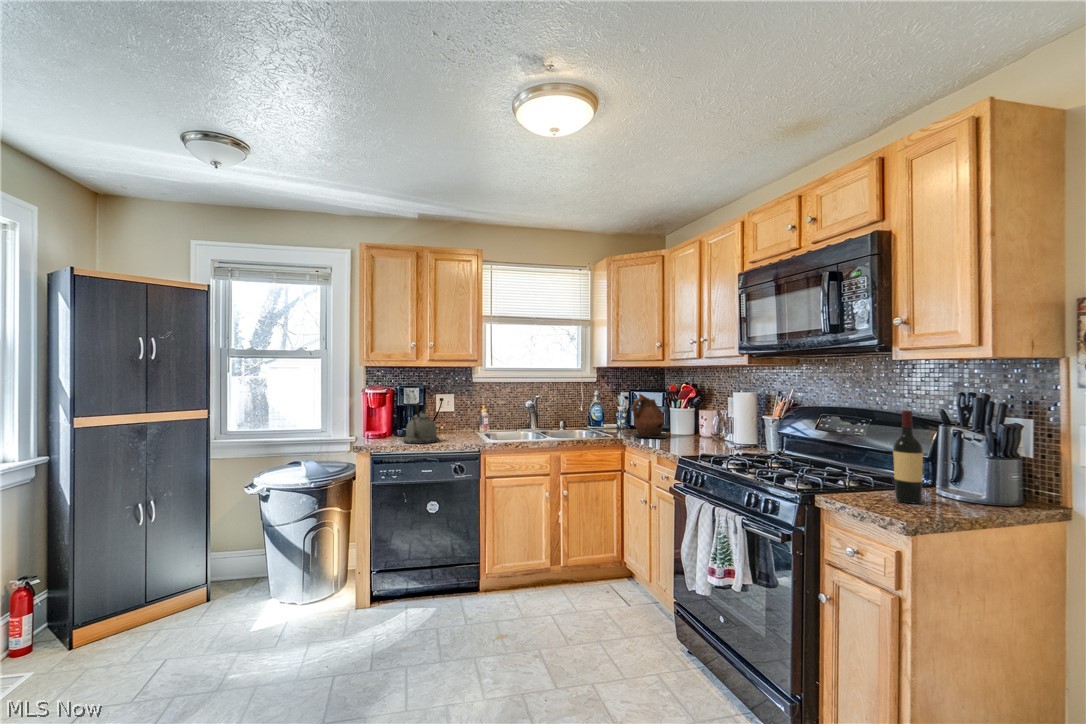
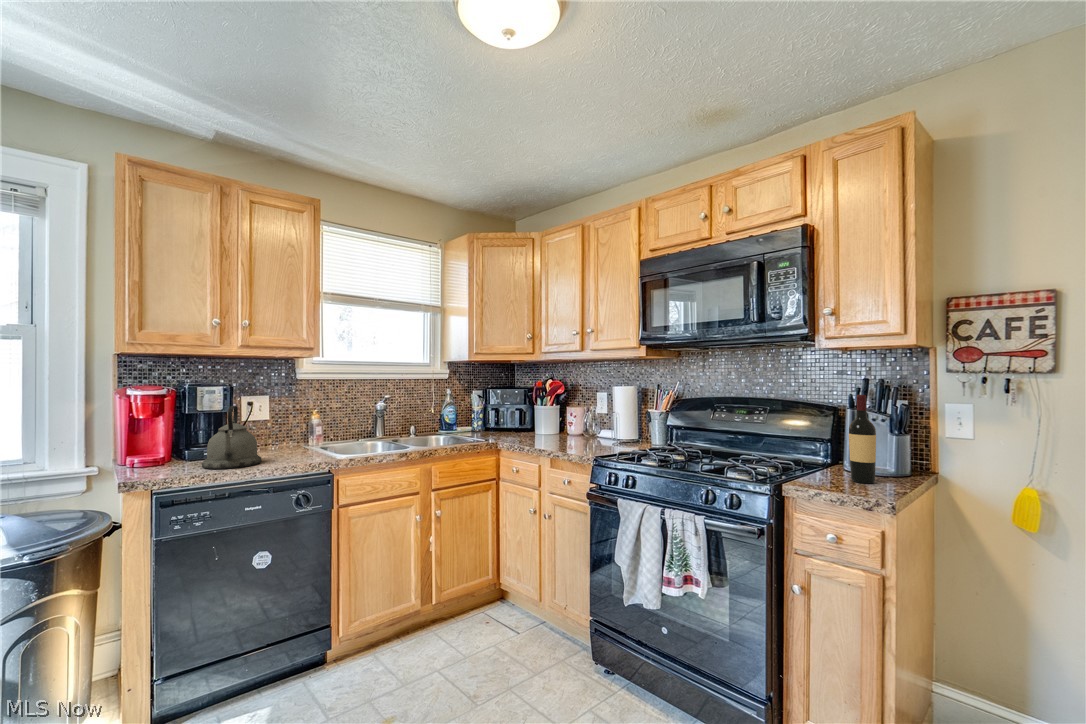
ceramic pitcher: present [632,394,666,438] -> none [502,390,544,438]

